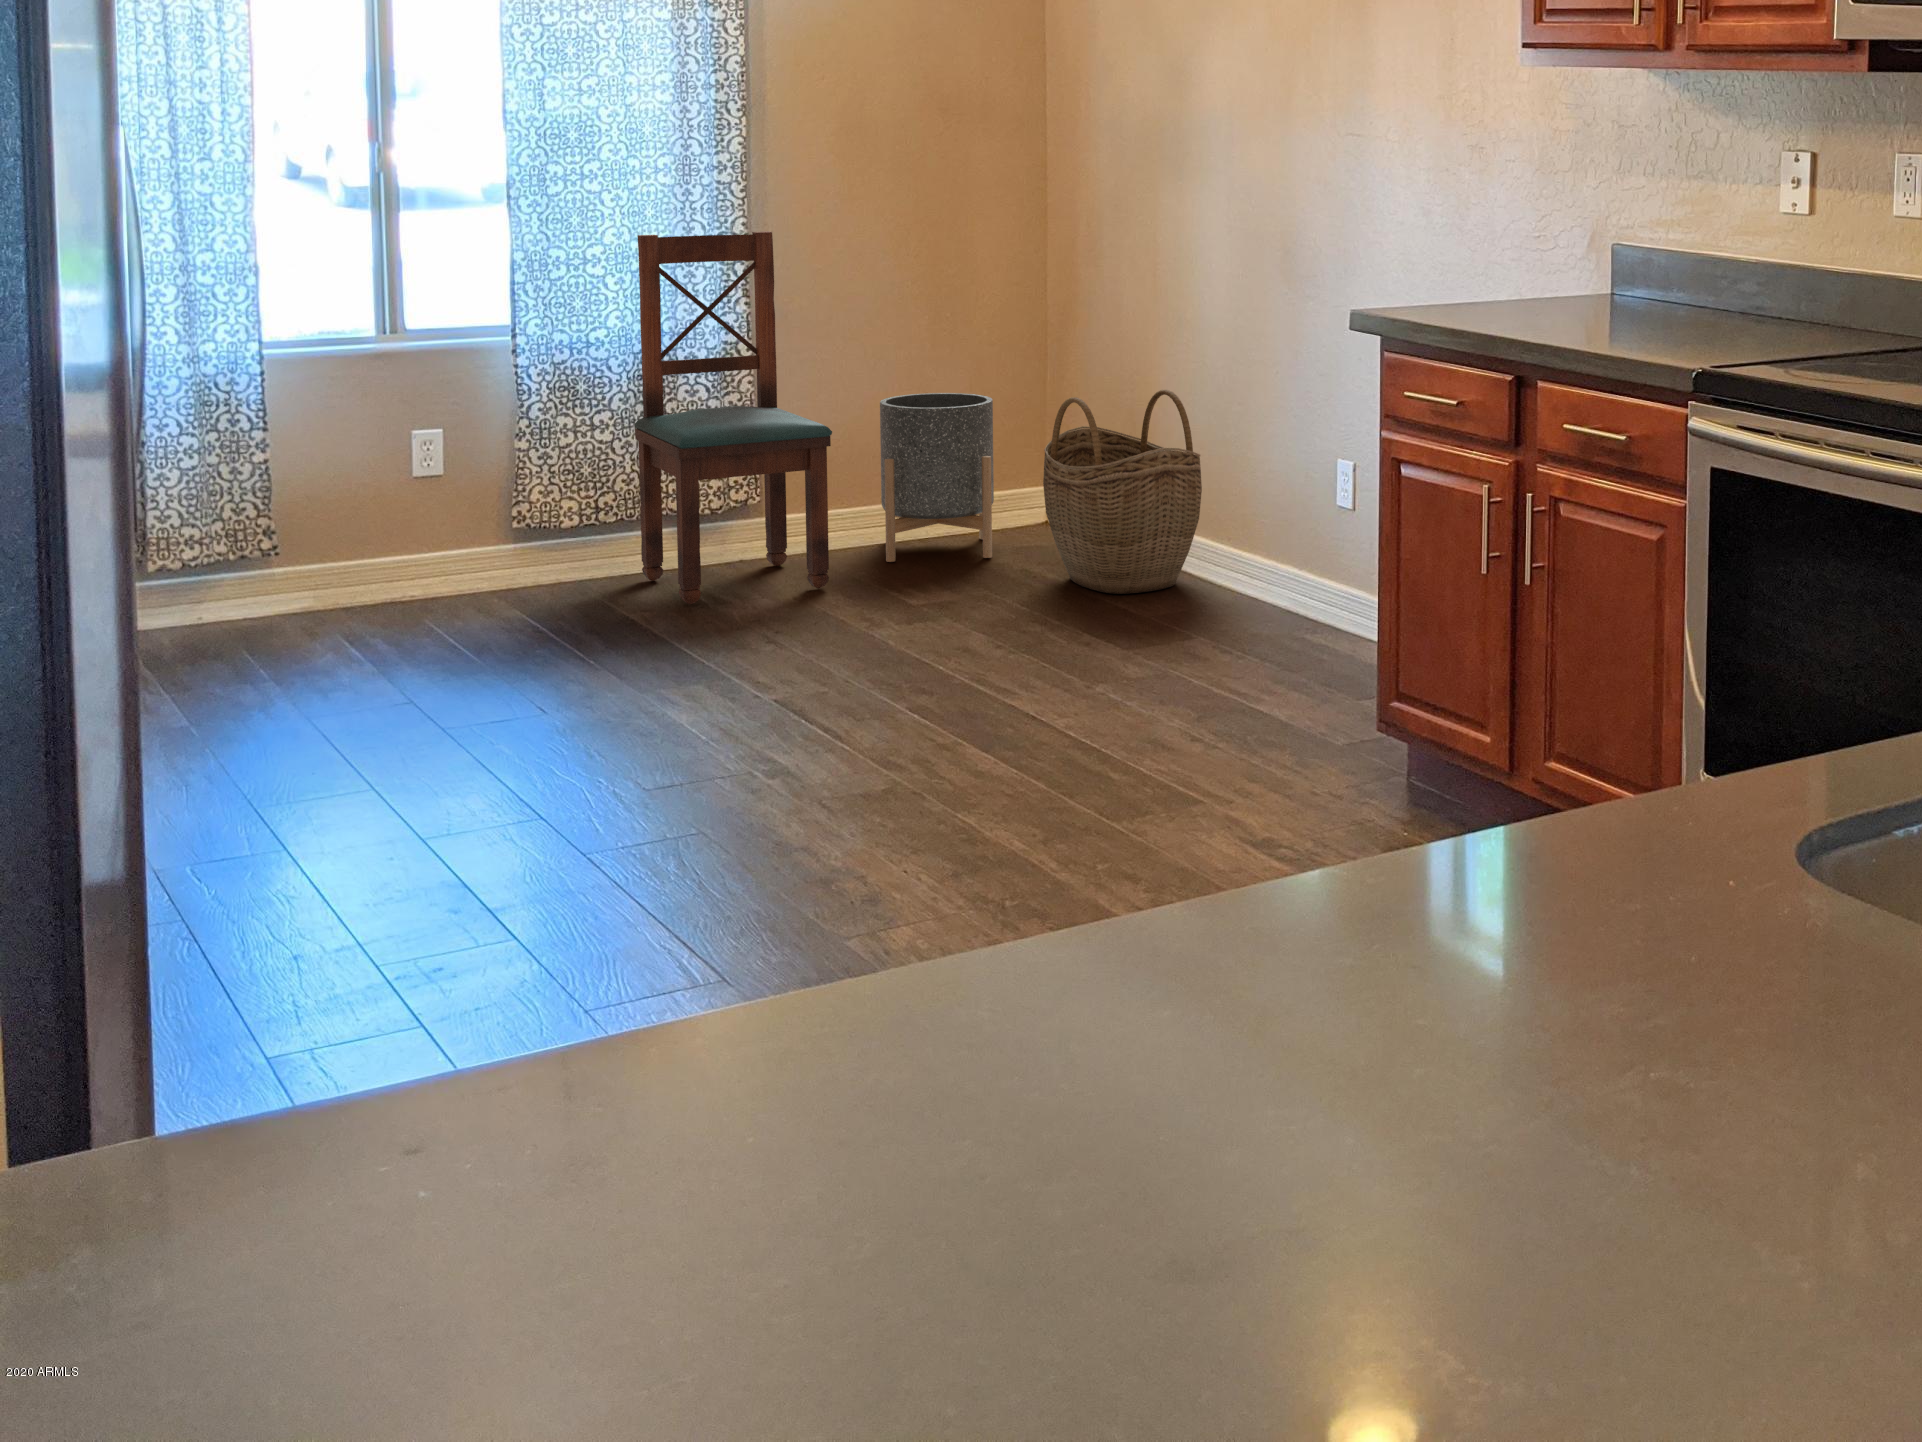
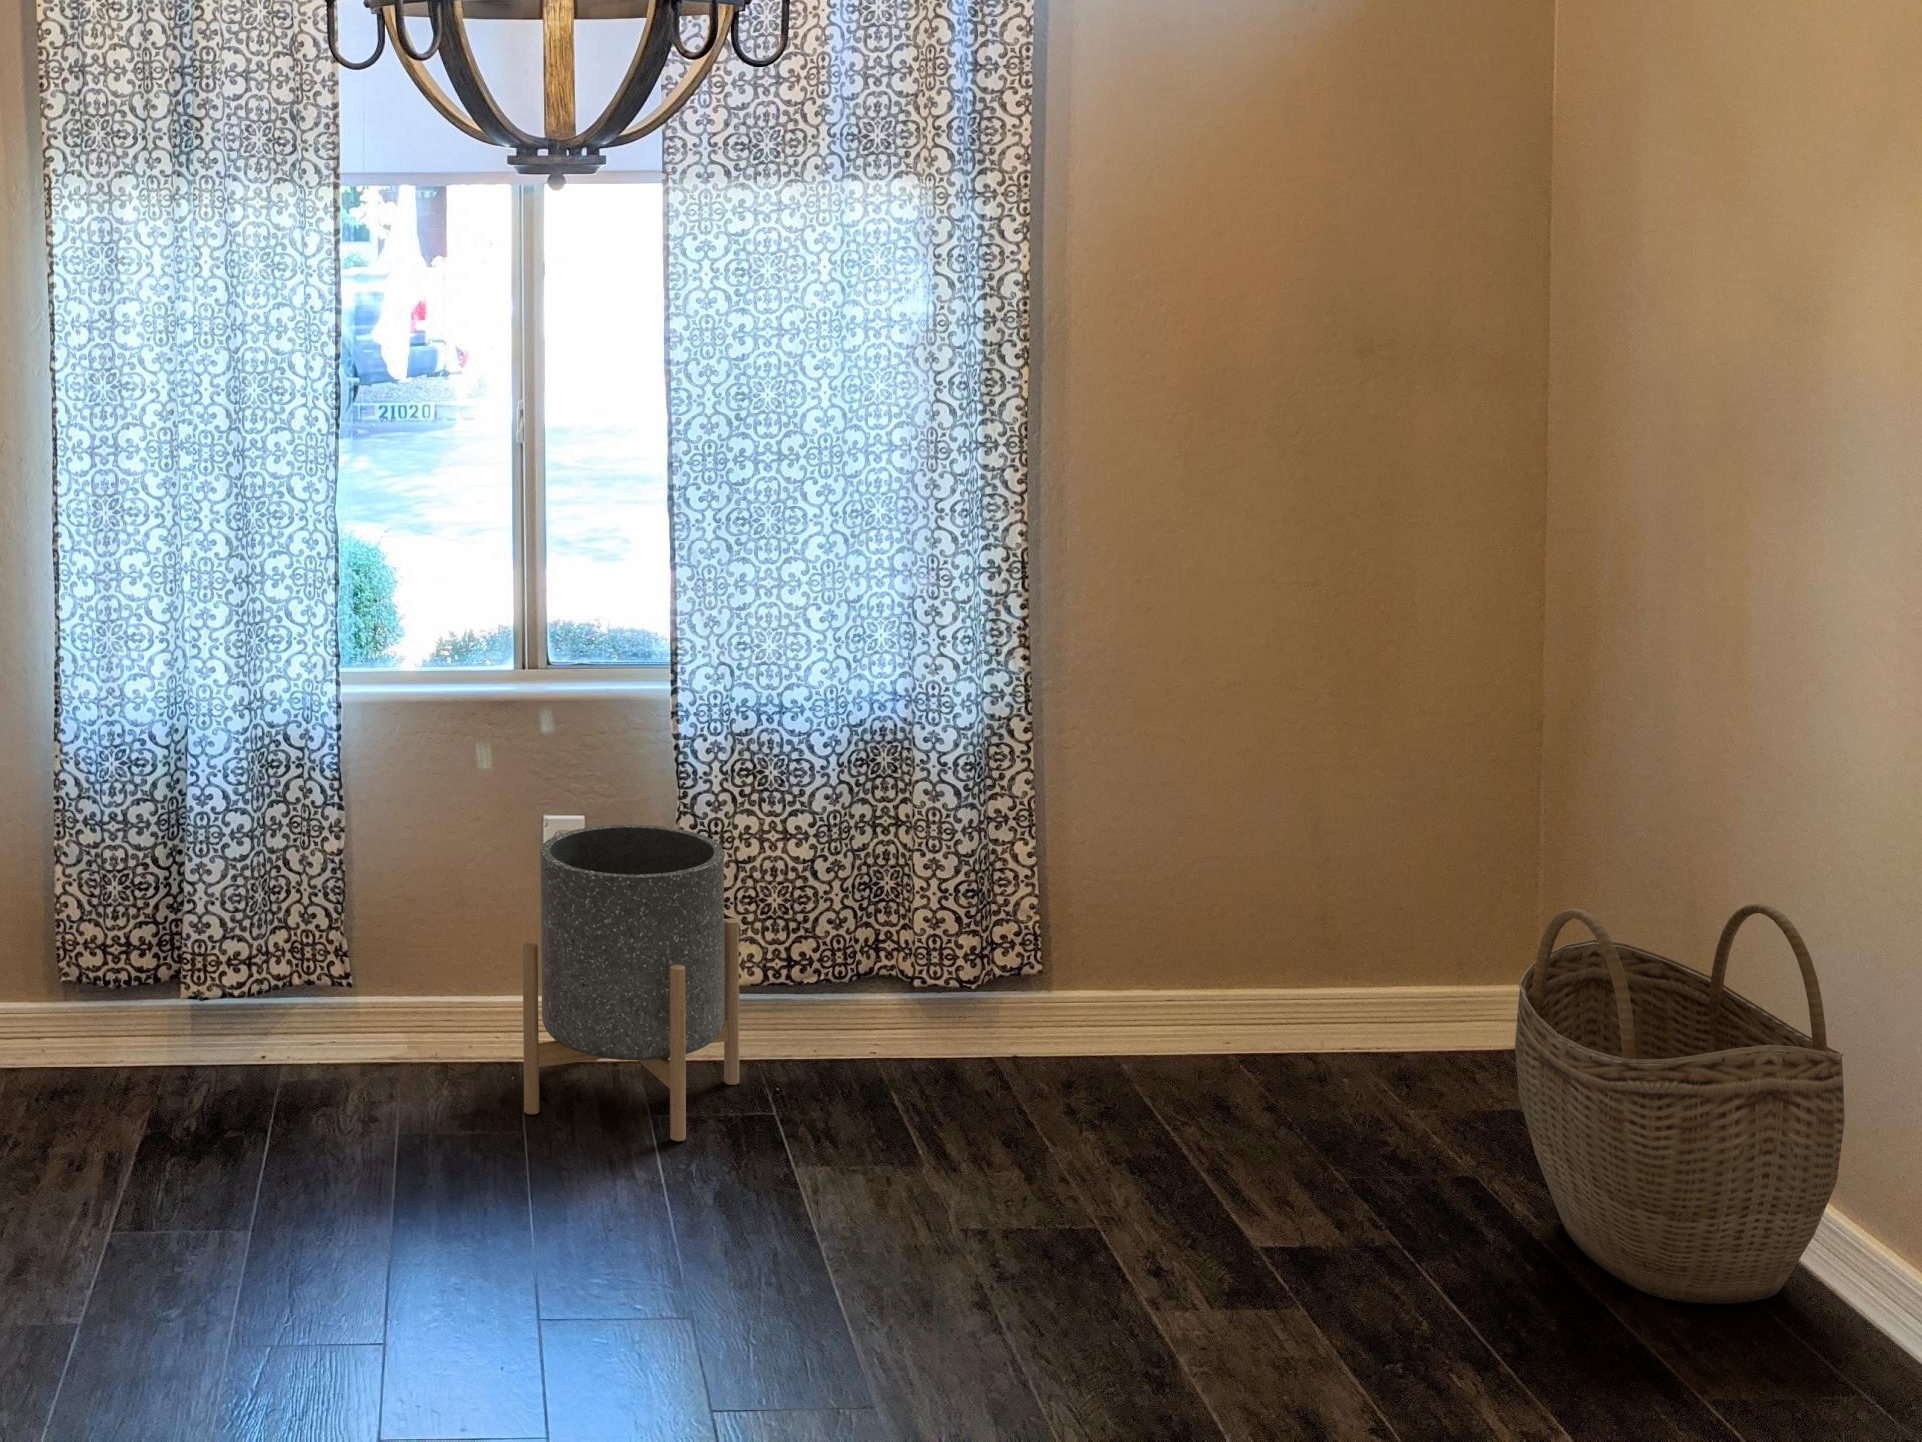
dining chair: present [635,231,832,604] -> none [843,551,1140,1165]
planter: present [880,393,994,562] -> present [523,825,739,1141]

